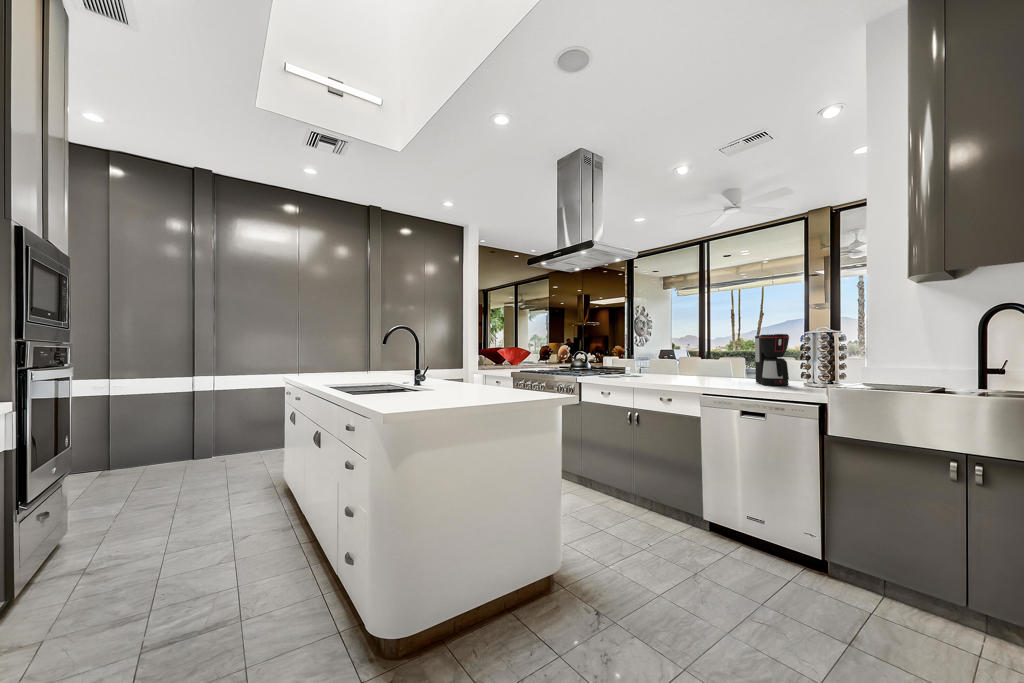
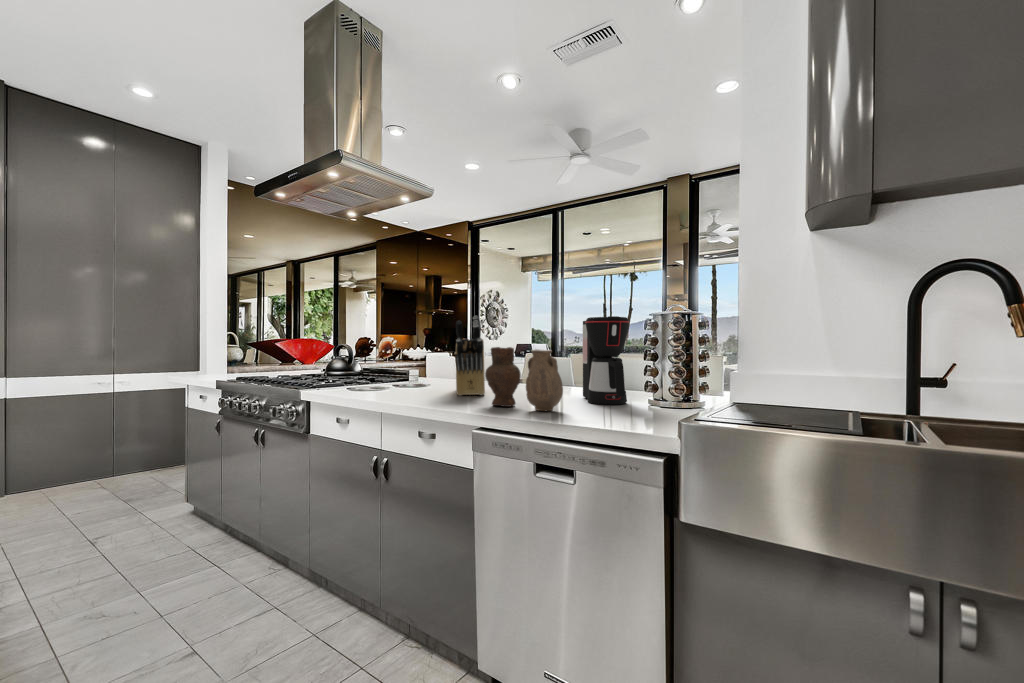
knife block: none [666,334,691,381] -> present [455,316,485,396]
vase: none [700,353,751,388] -> present [485,347,563,411]

